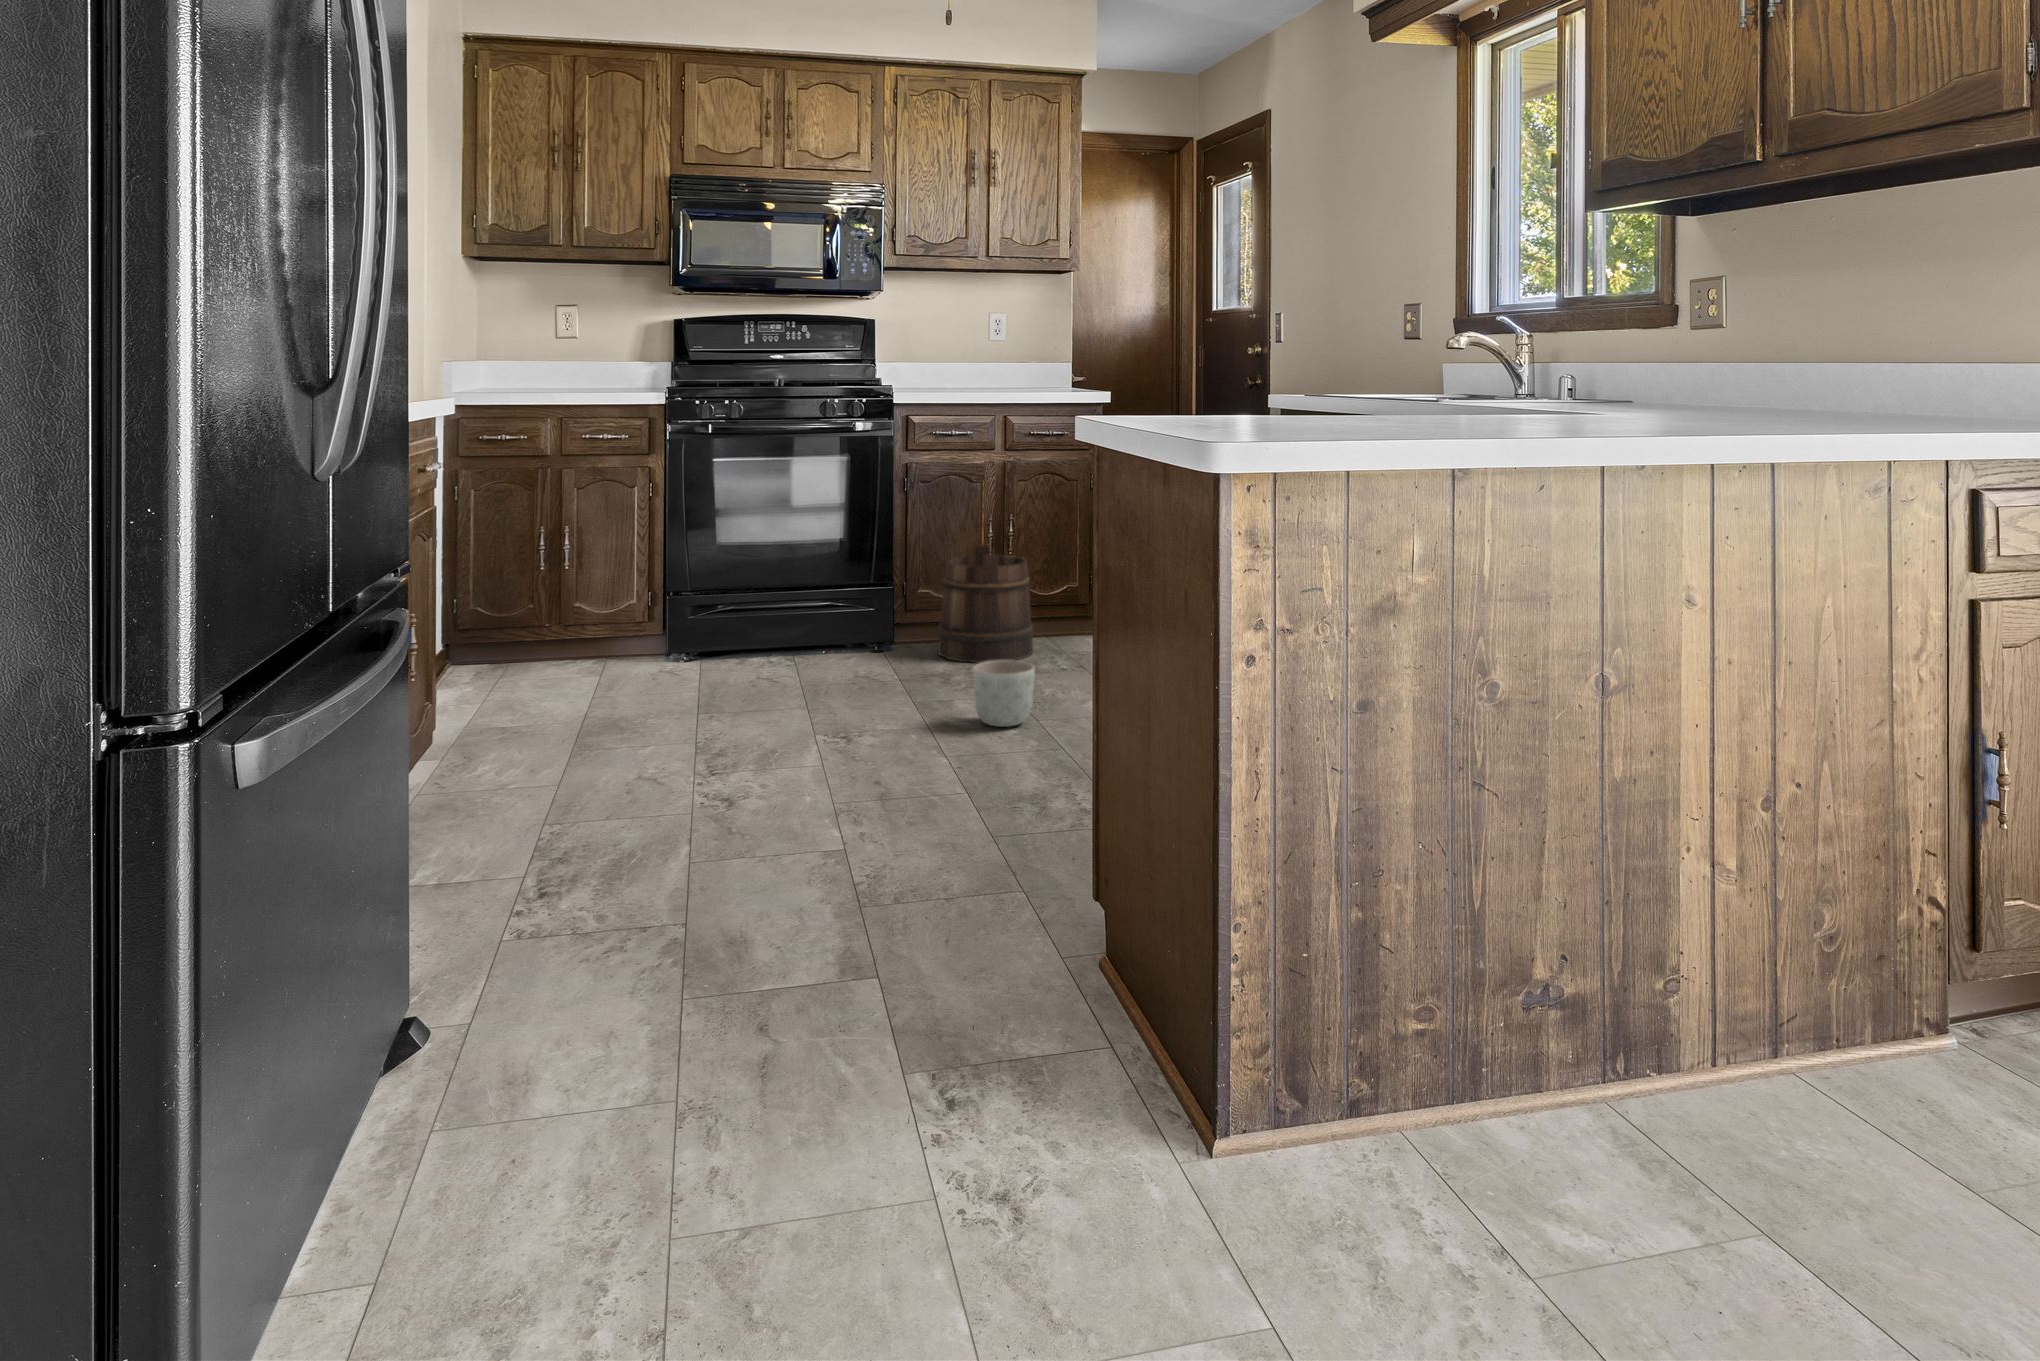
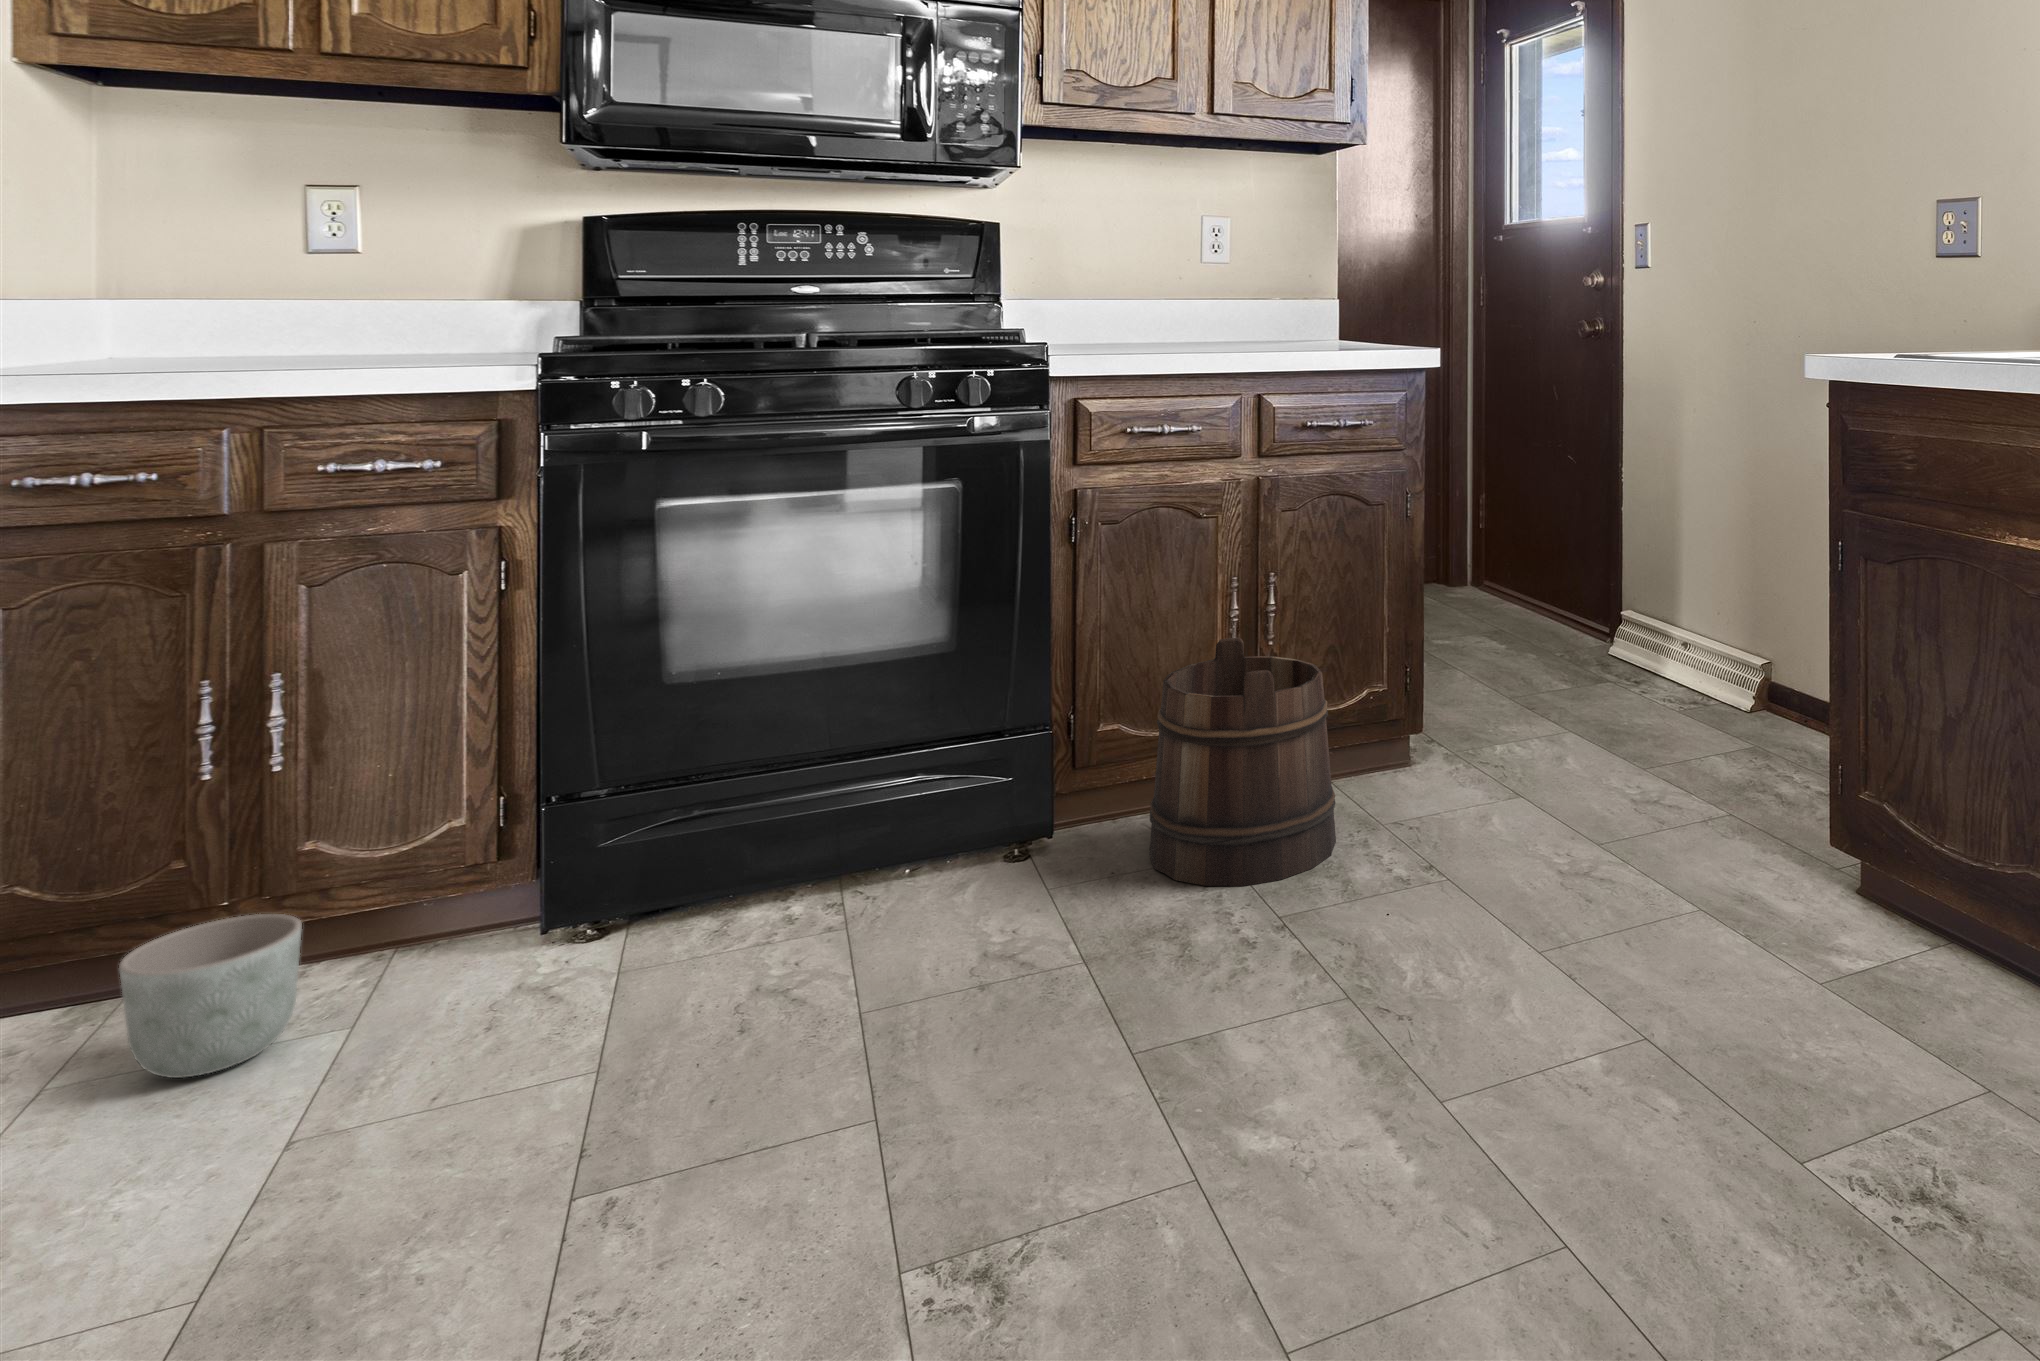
planter: present [973,660,1035,727] -> present [119,914,302,1078]

